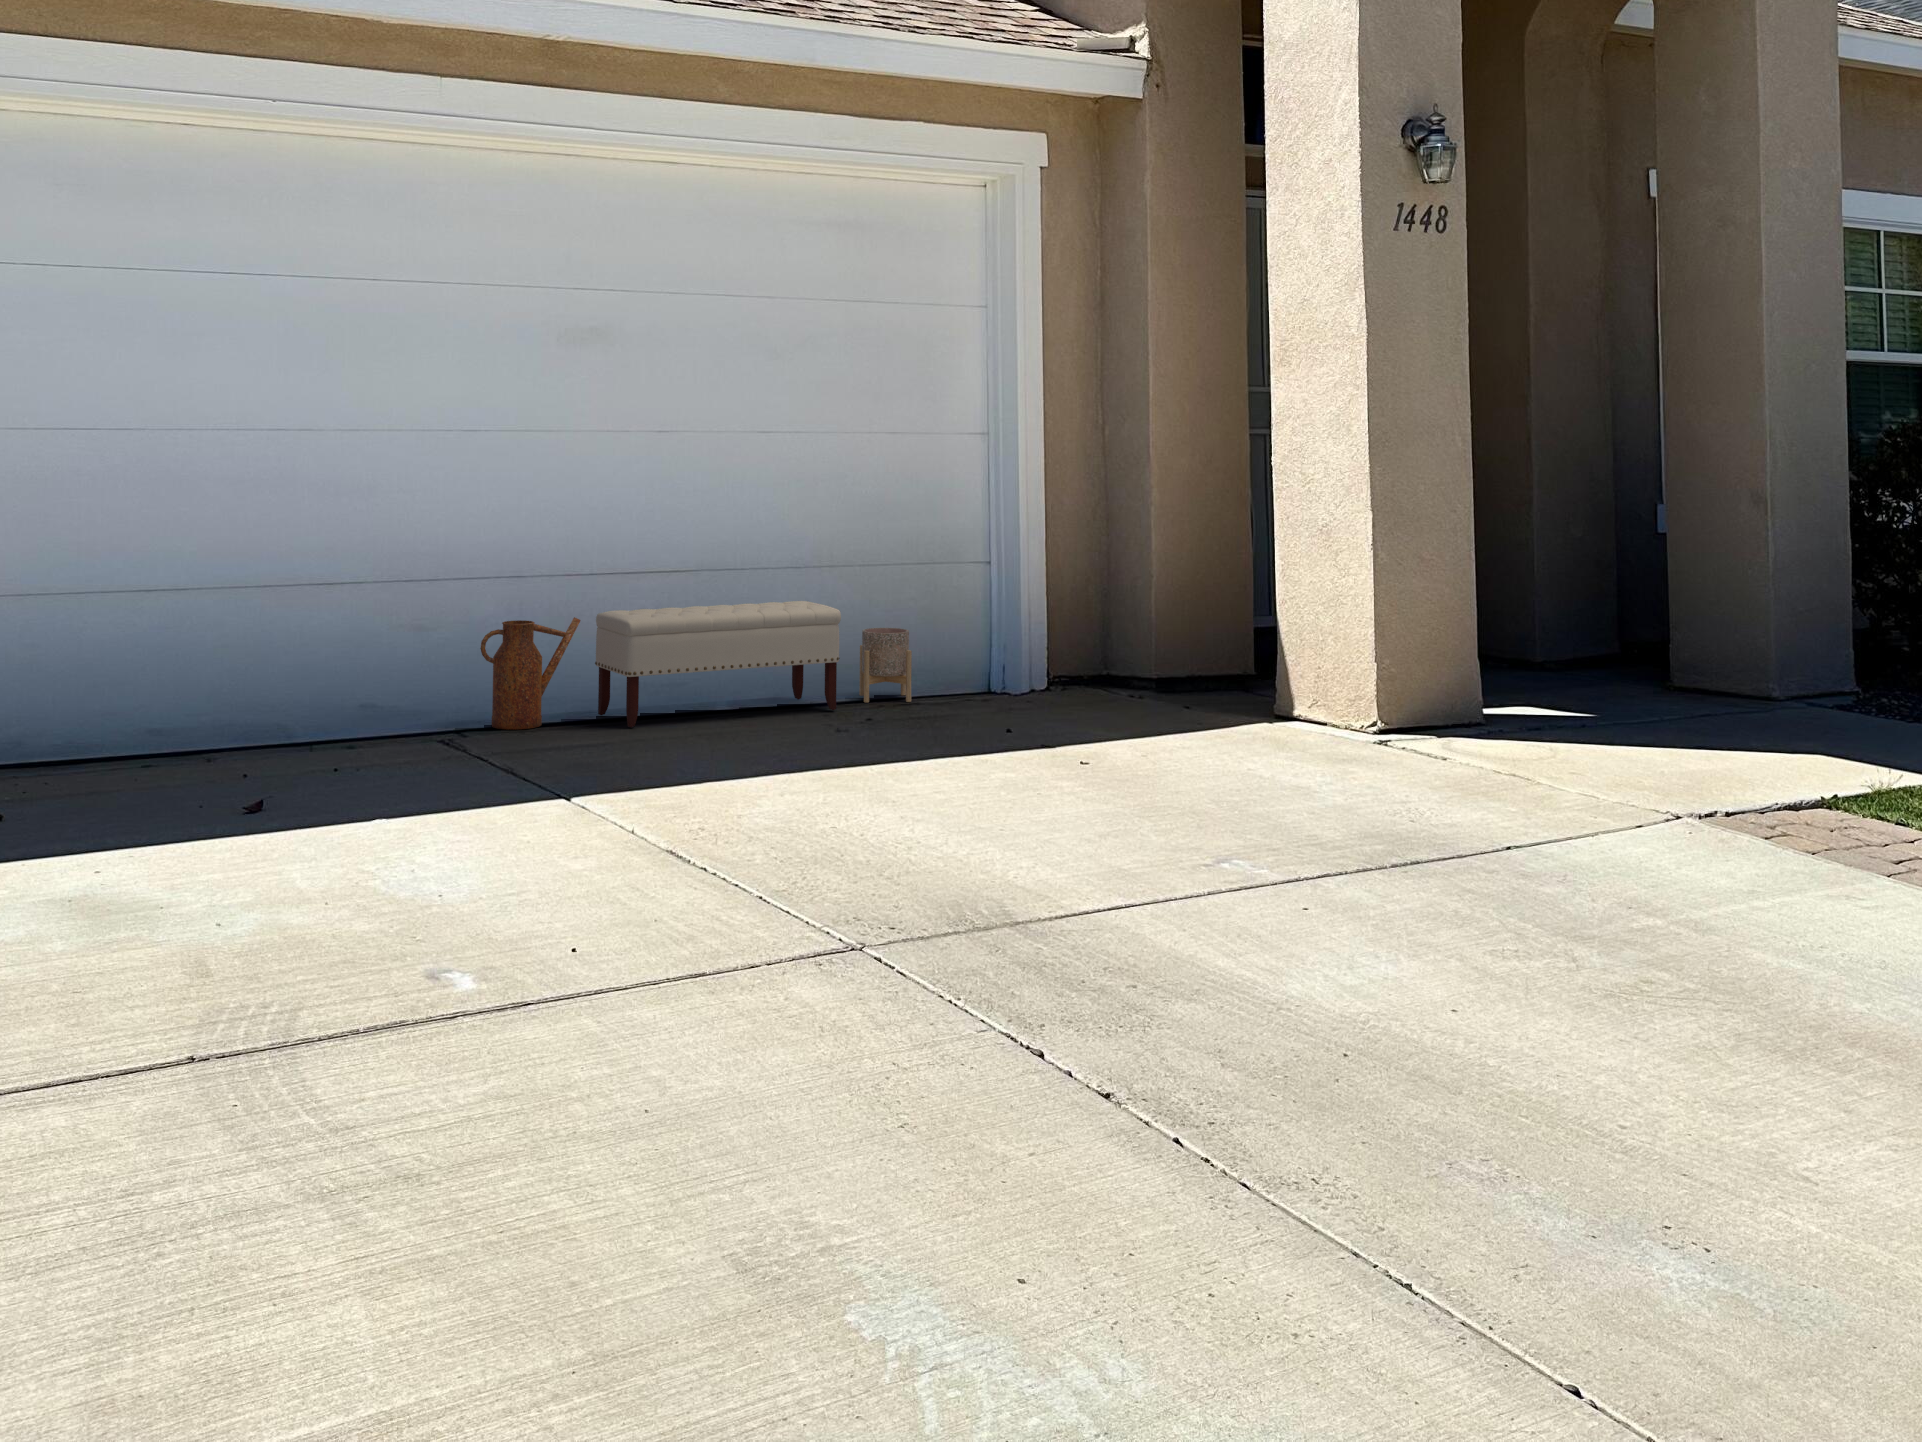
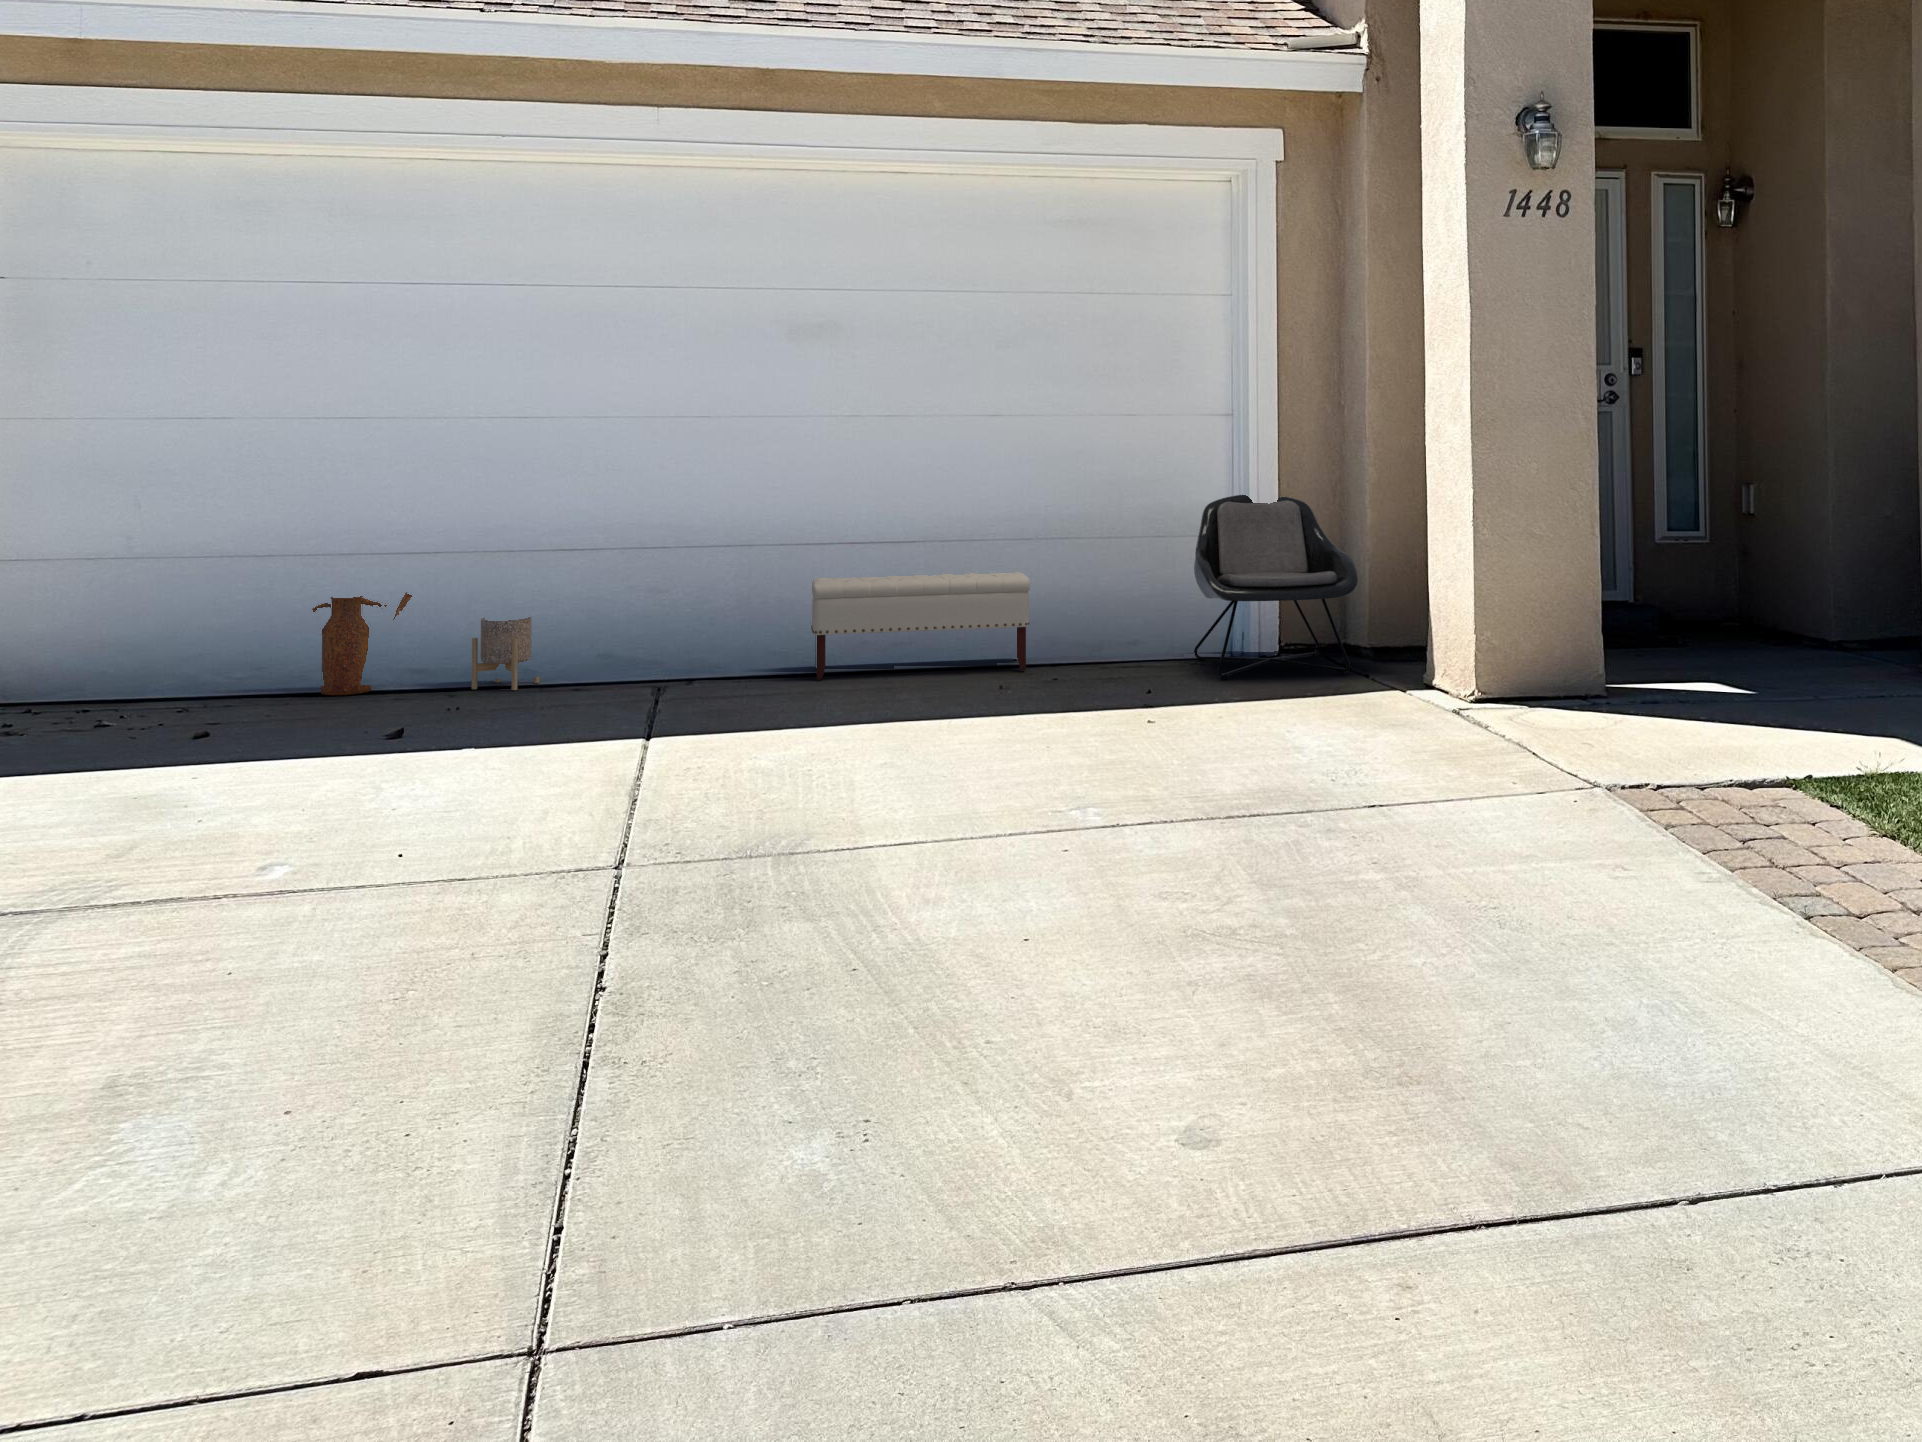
lounge chair: none [983,516,1178,713] -> present [1194,495,1358,679]
watering can: present [480,617,580,729] -> present [312,592,412,695]
planter: present [859,628,912,703] -> present [472,617,540,690]

